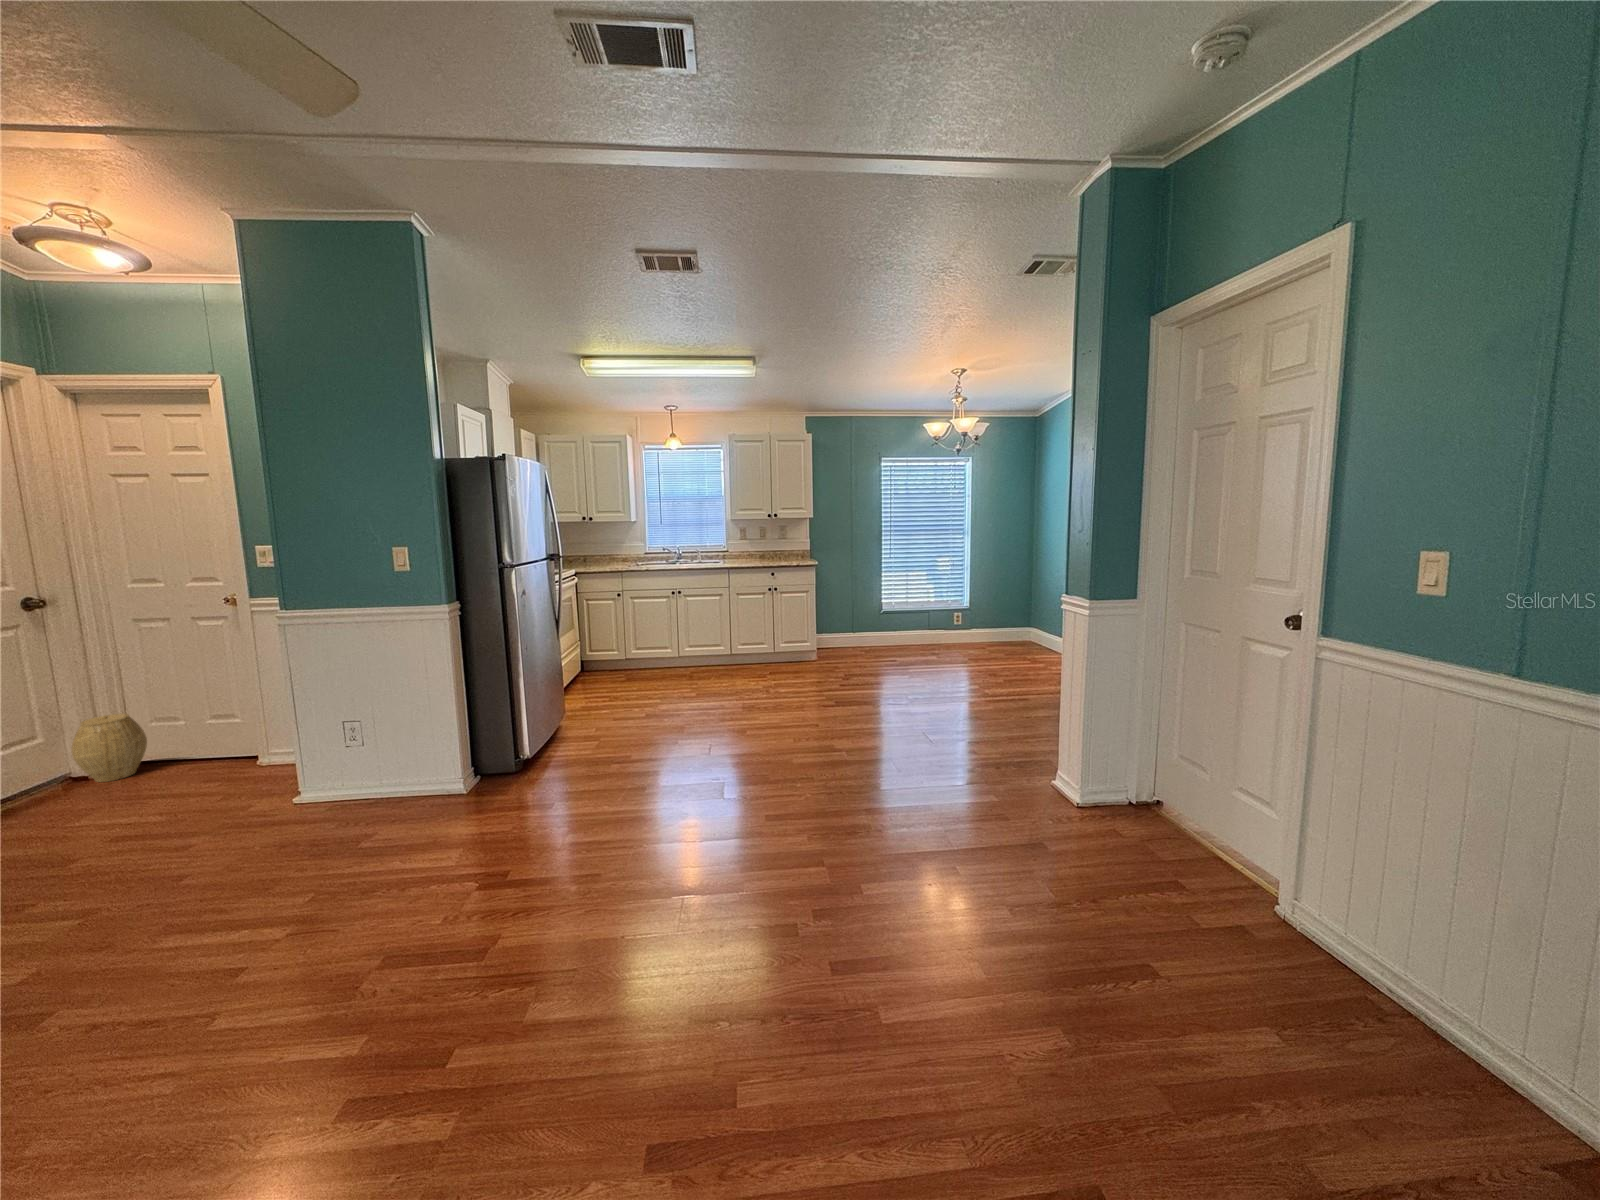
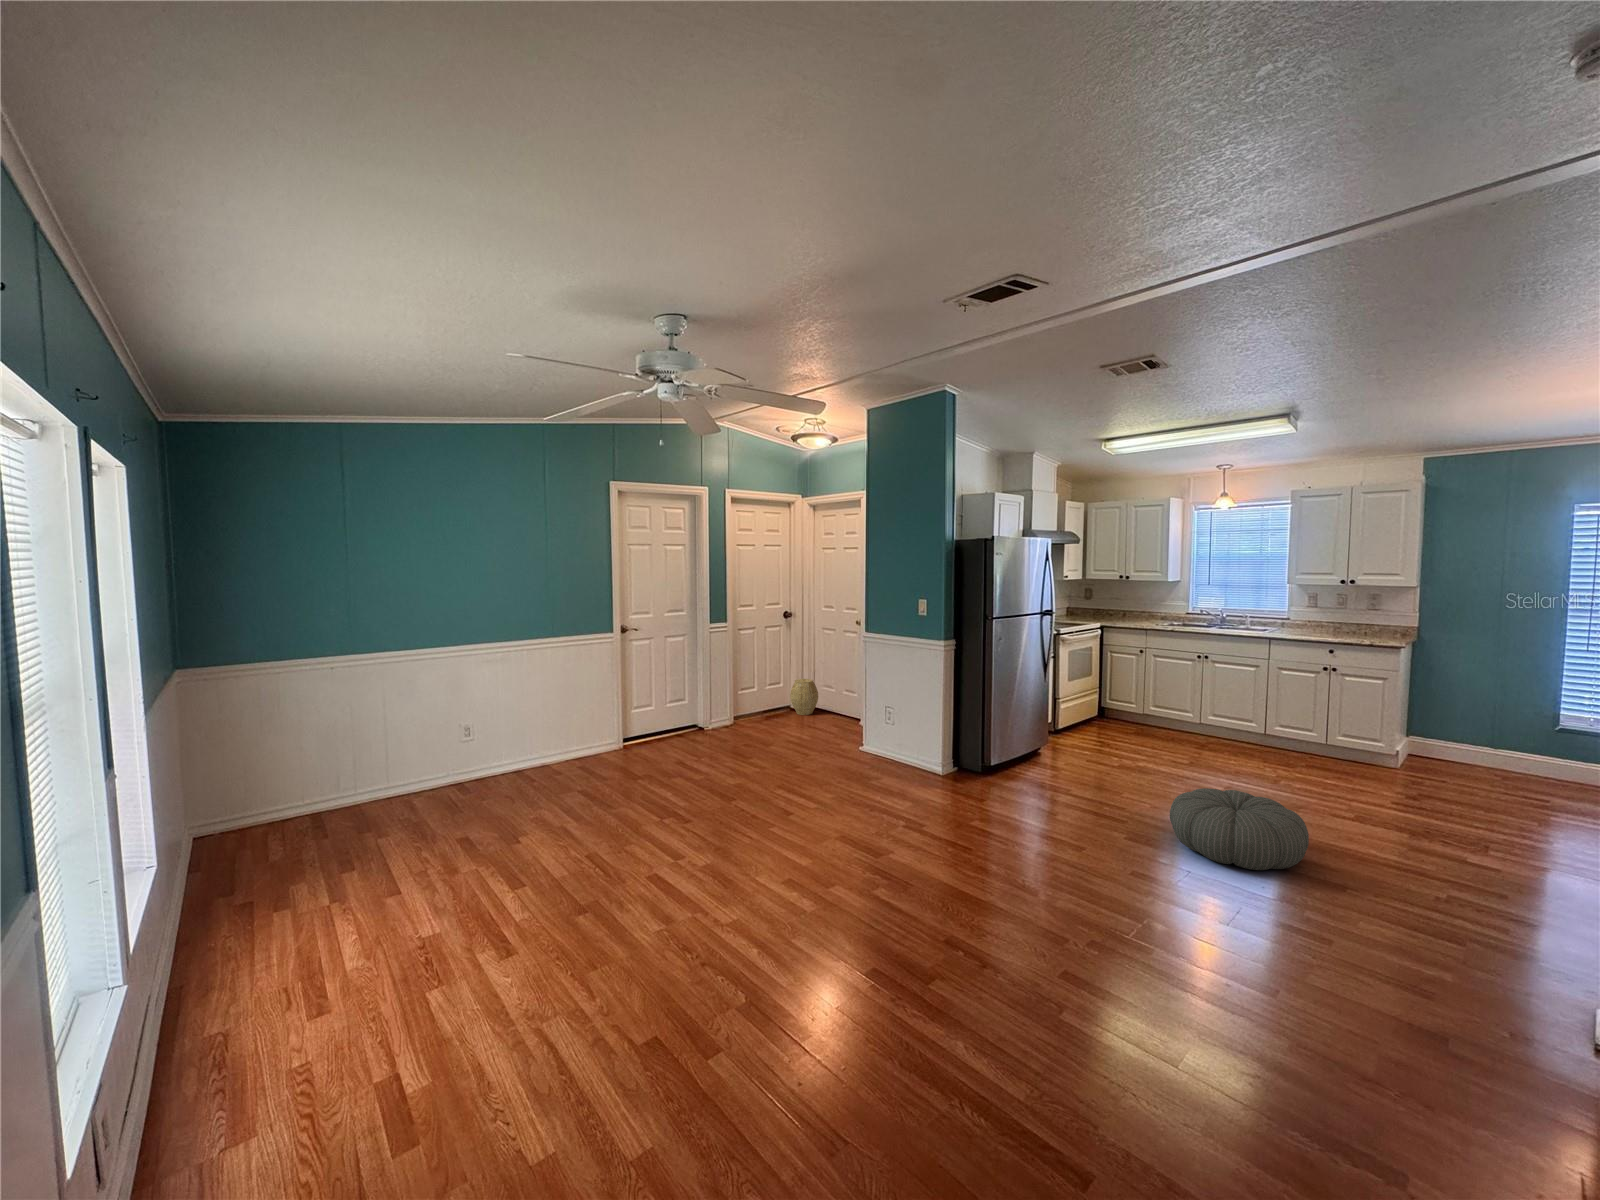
pouf: none [744,705,852,776] -> present [1170,788,1309,870]

